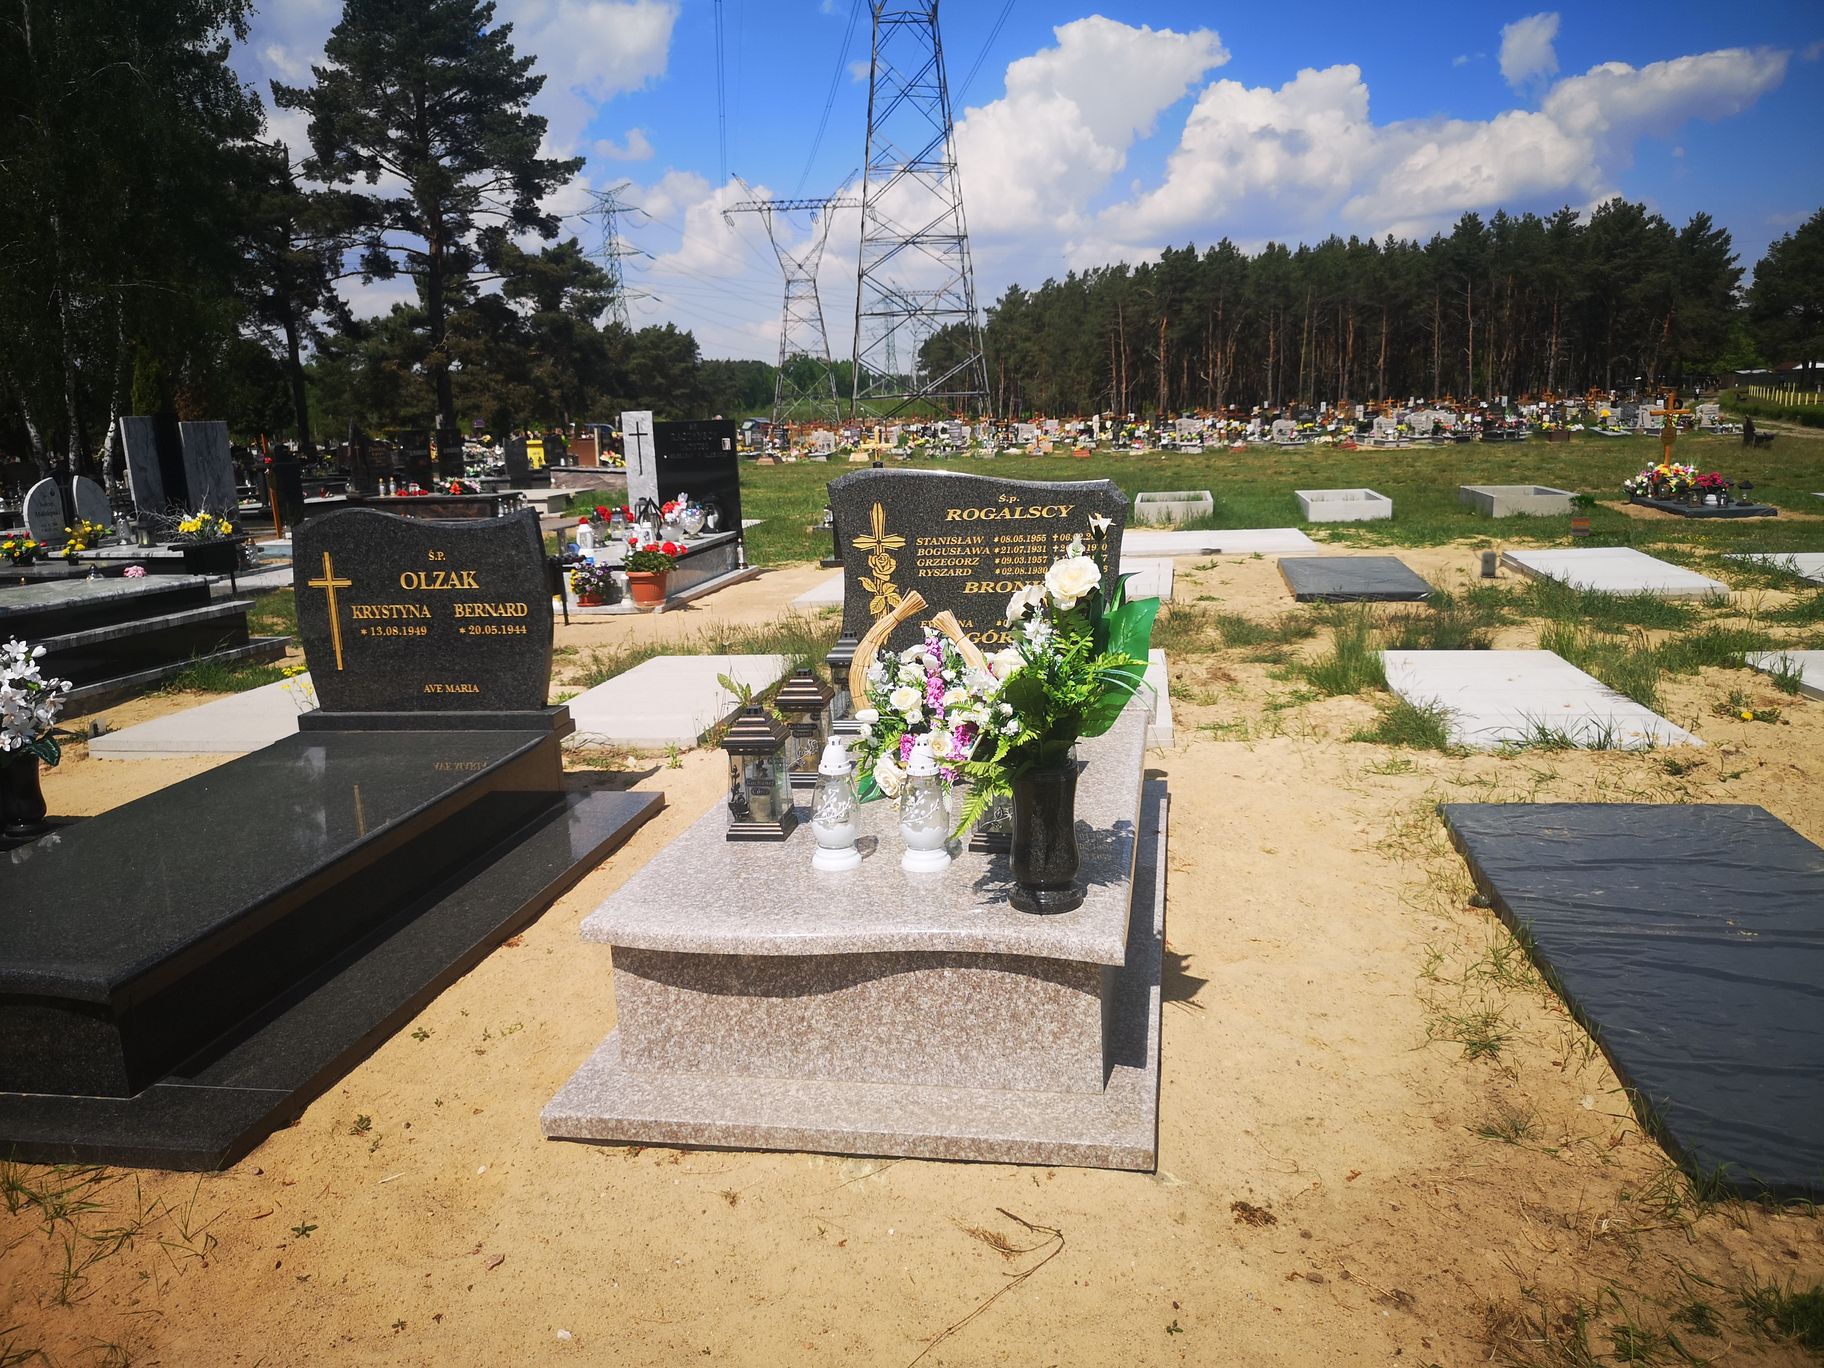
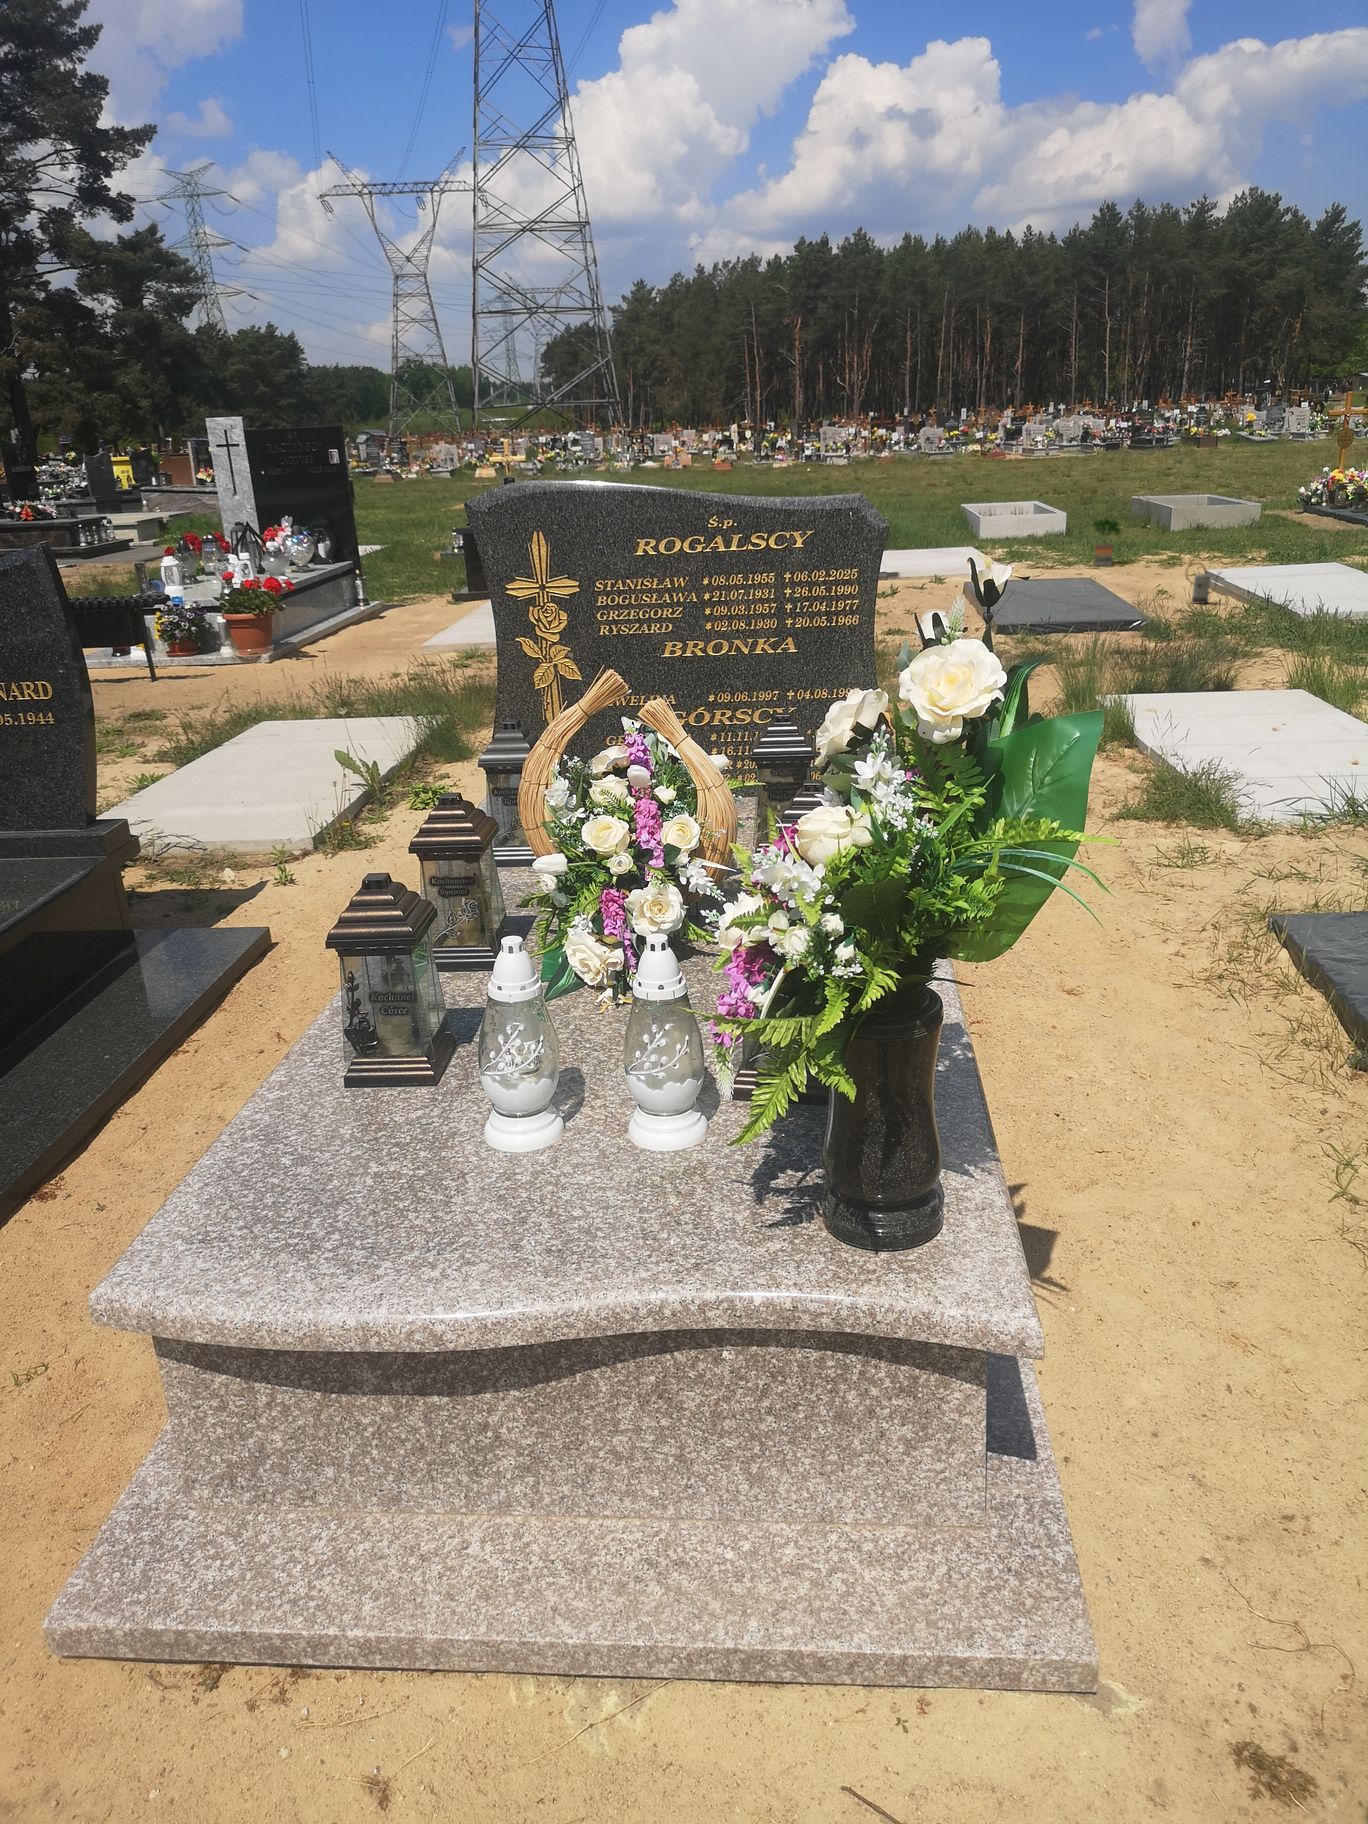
potted tree: present [1568,495,1598,536] -> present [1092,519,1122,566]

